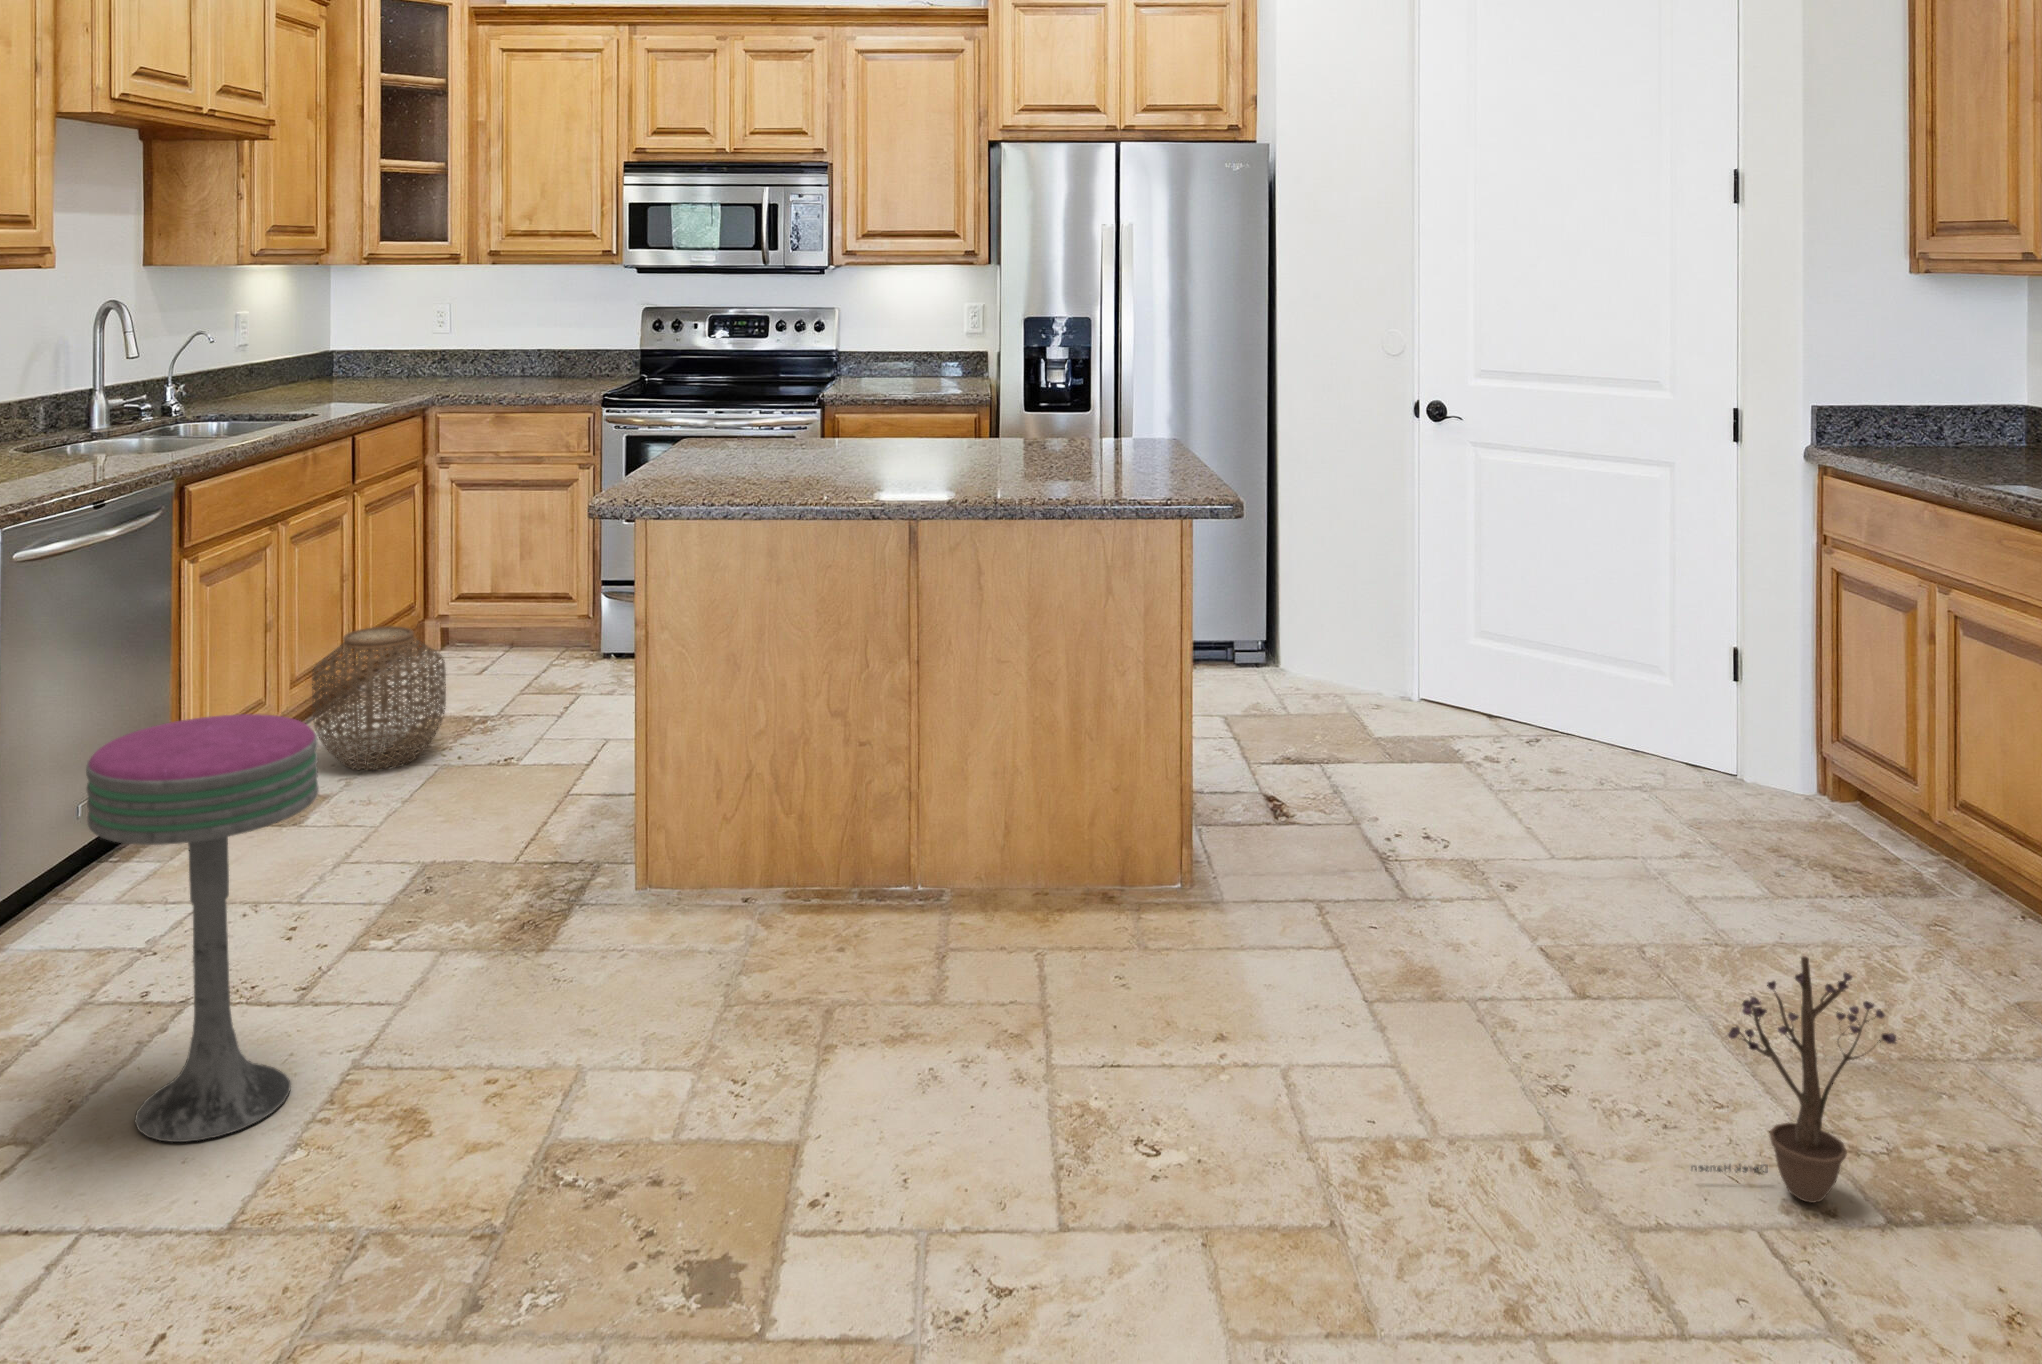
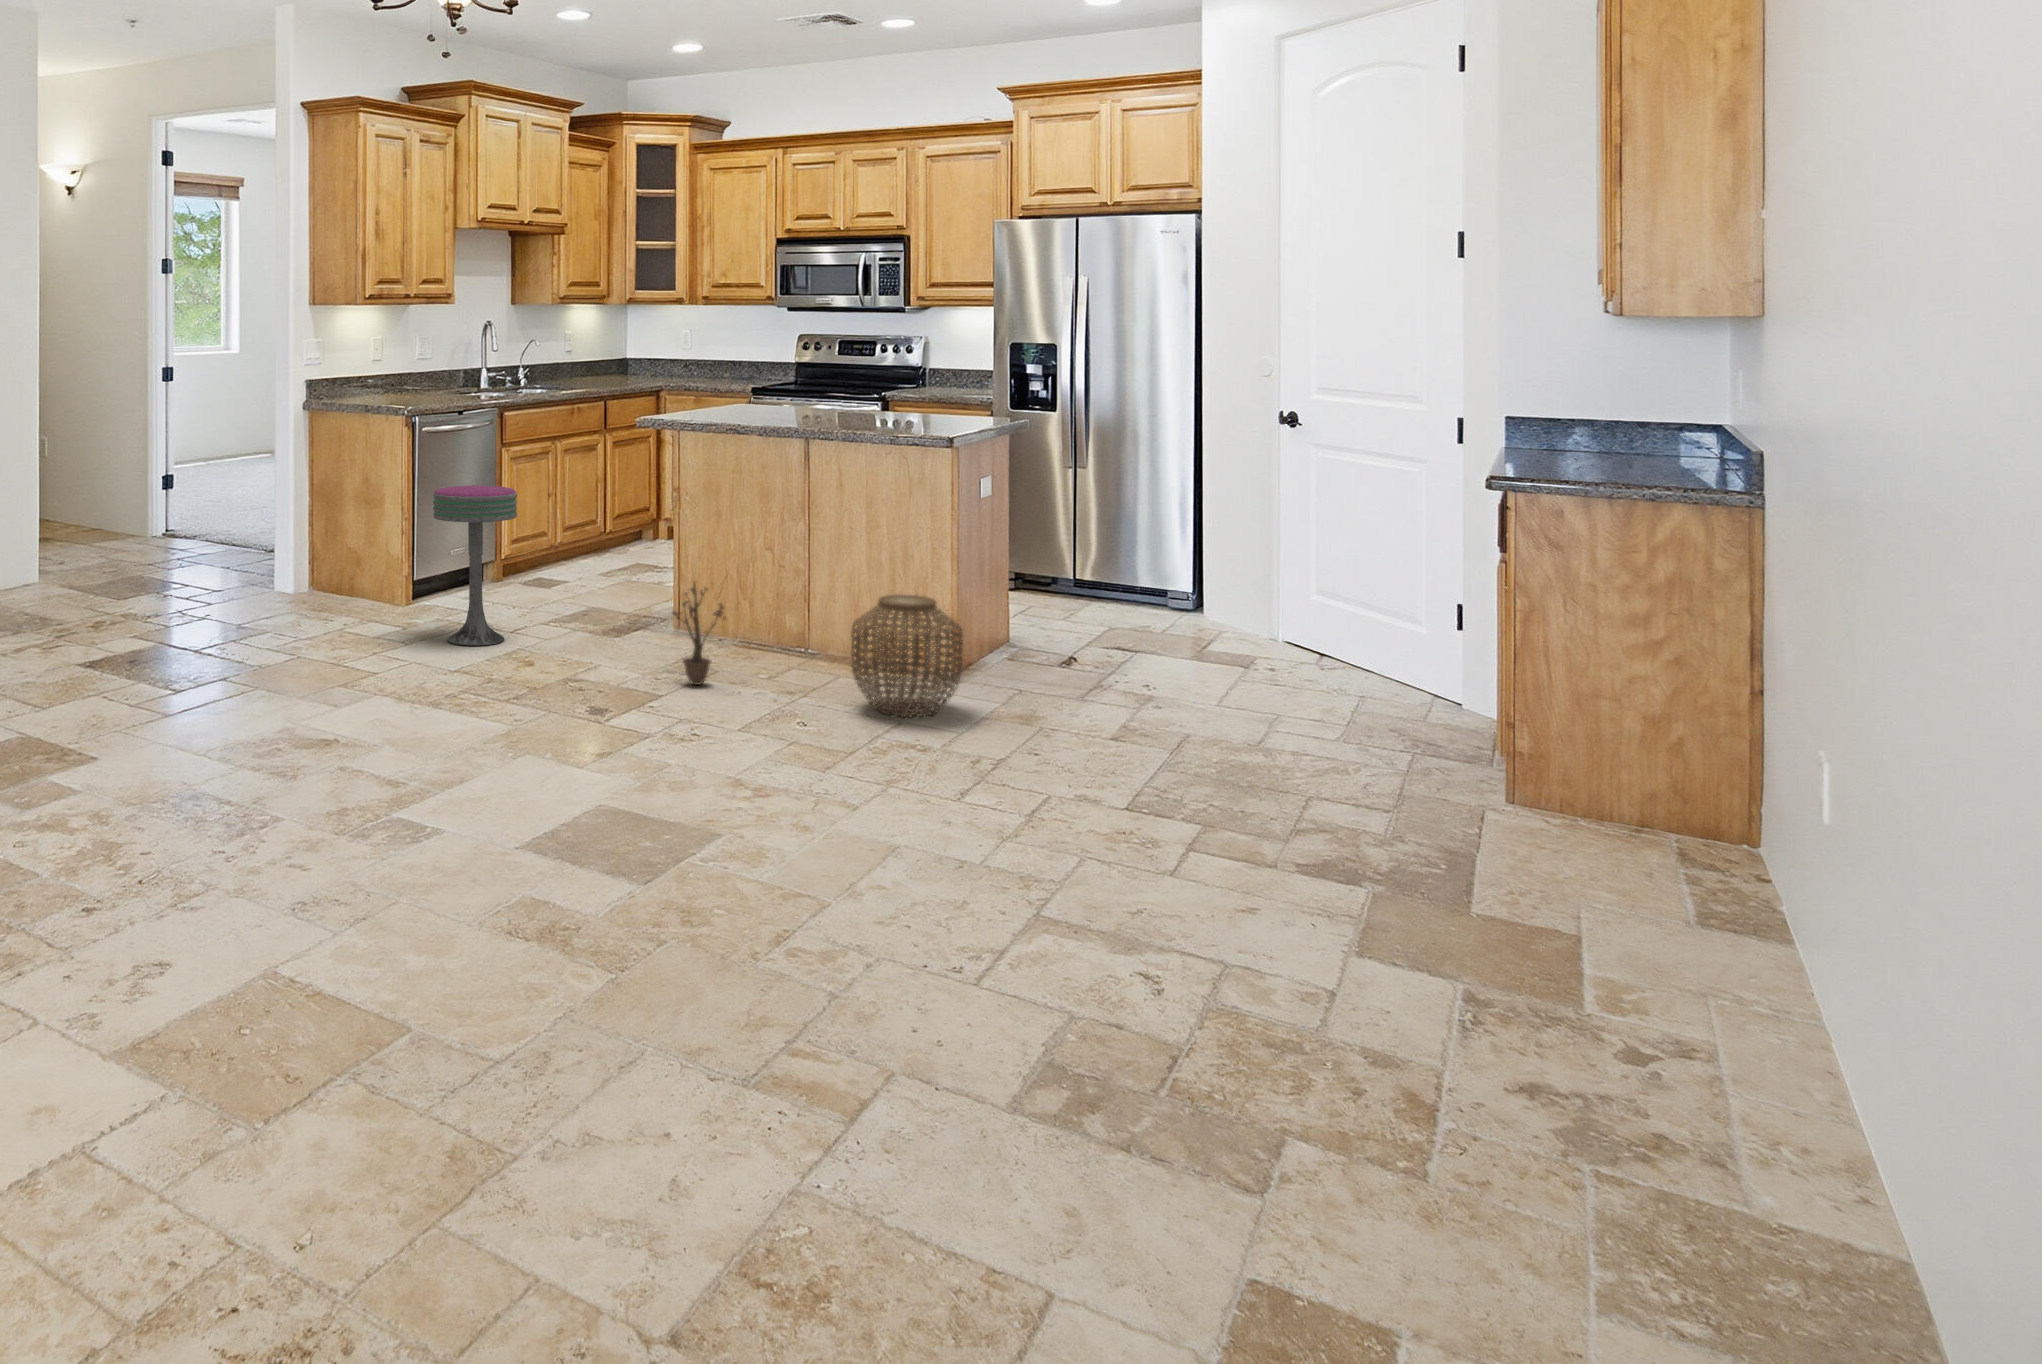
woven basket: present [312,626,446,770] -> present [851,595,963,717]
decorative plant: present [1691,956,1896,1203] -> present [663,583,724,685]

